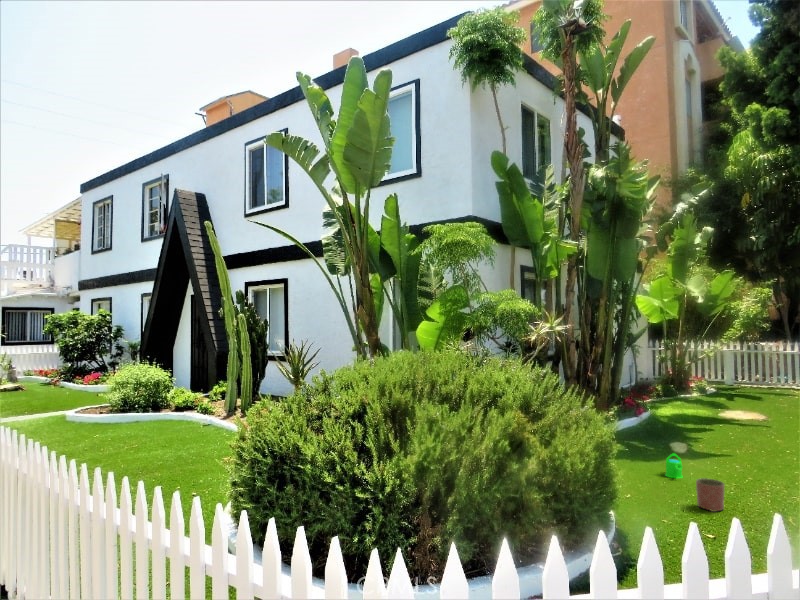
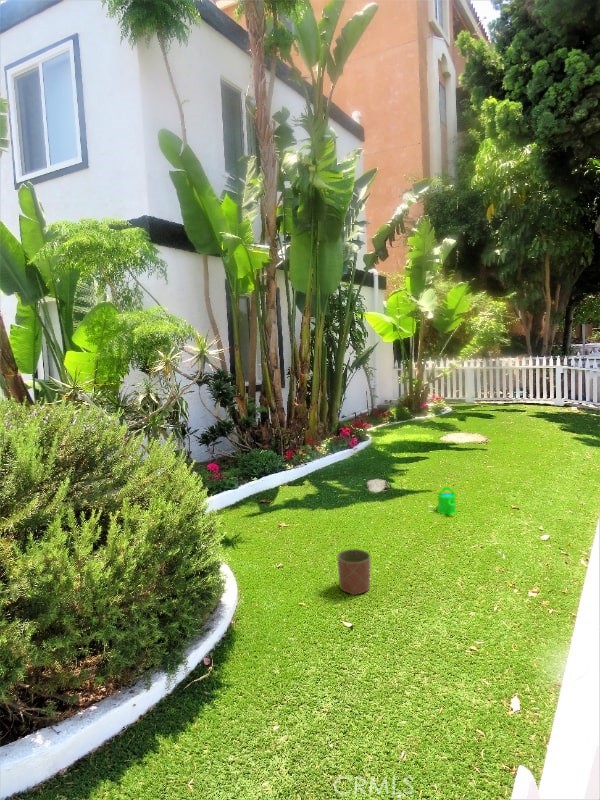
watering can: present [665,453,683,478] -> present [437,487,456,514]

